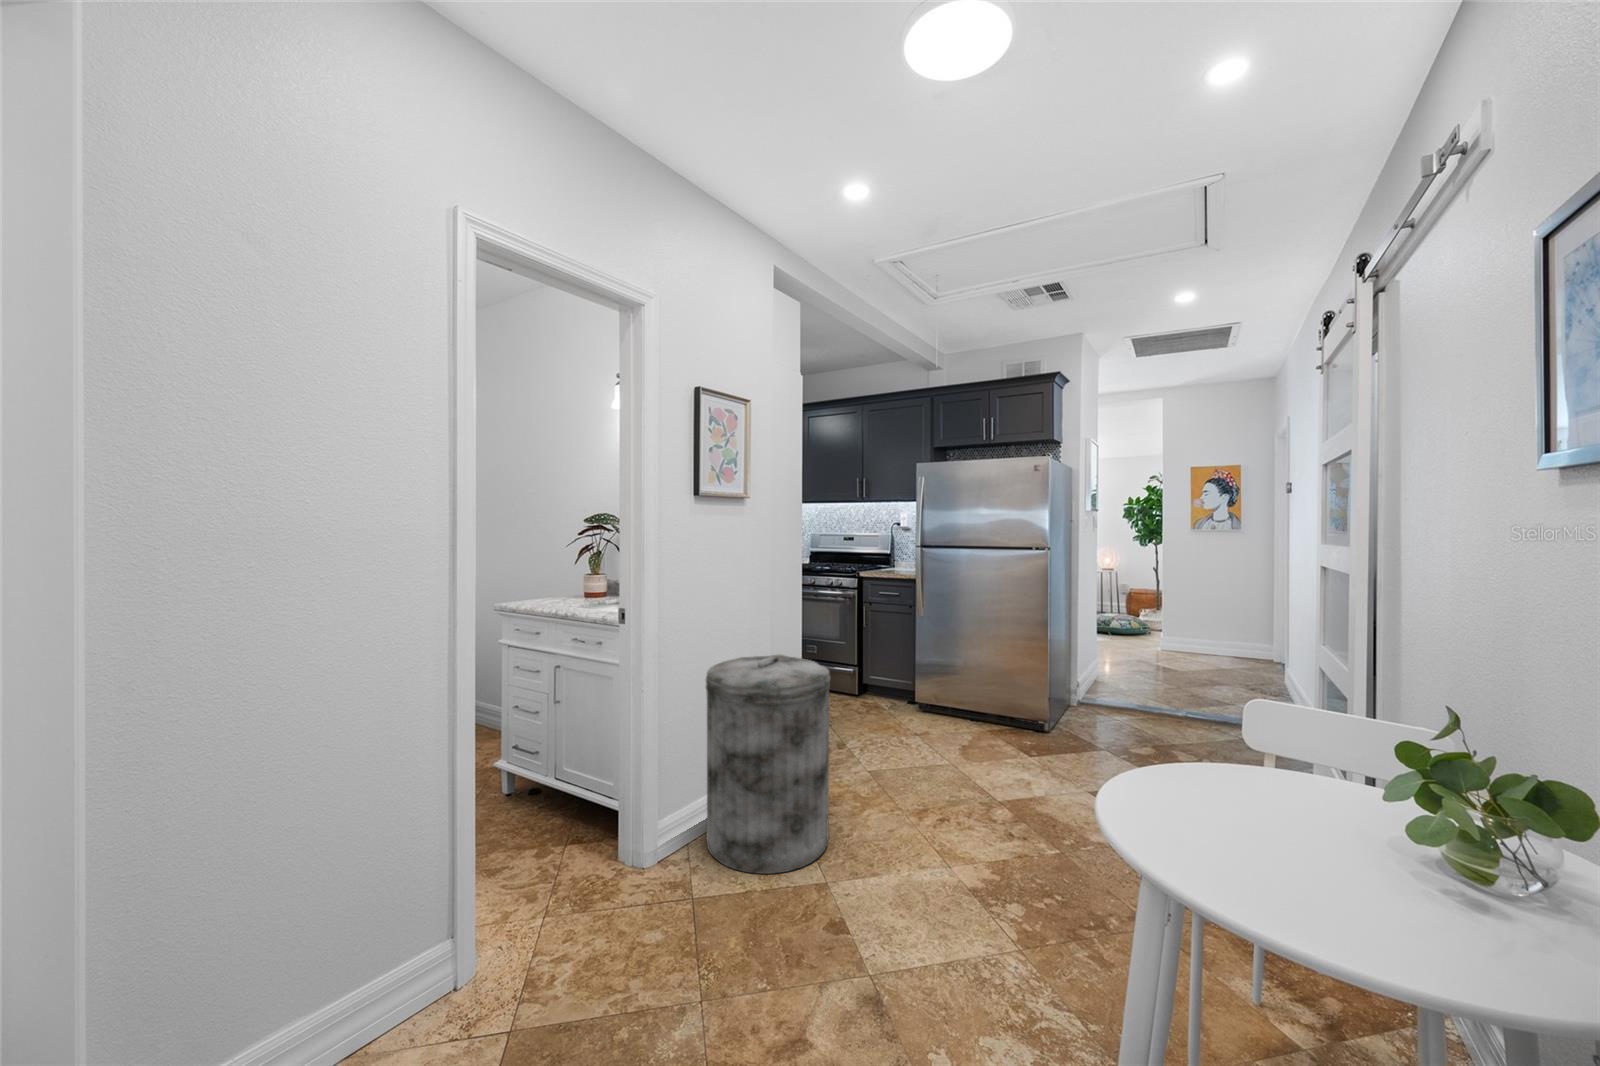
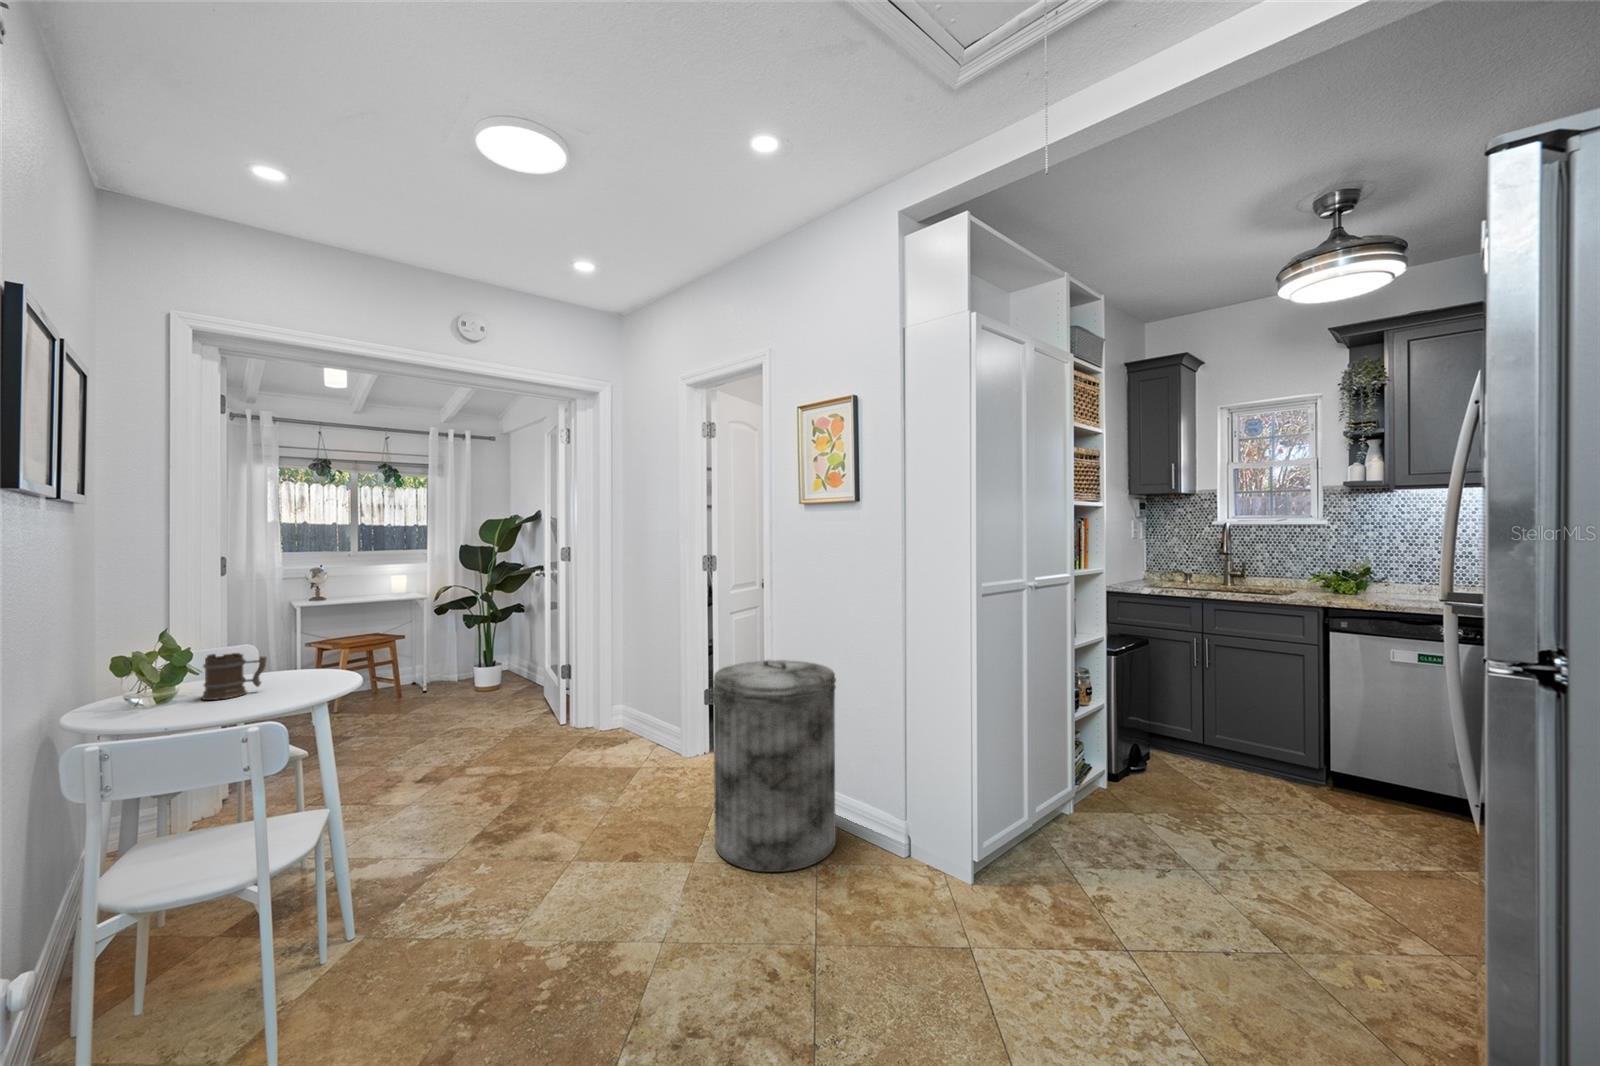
mug: none [1276,770,1402,879] -> present [202,653,267,700]

